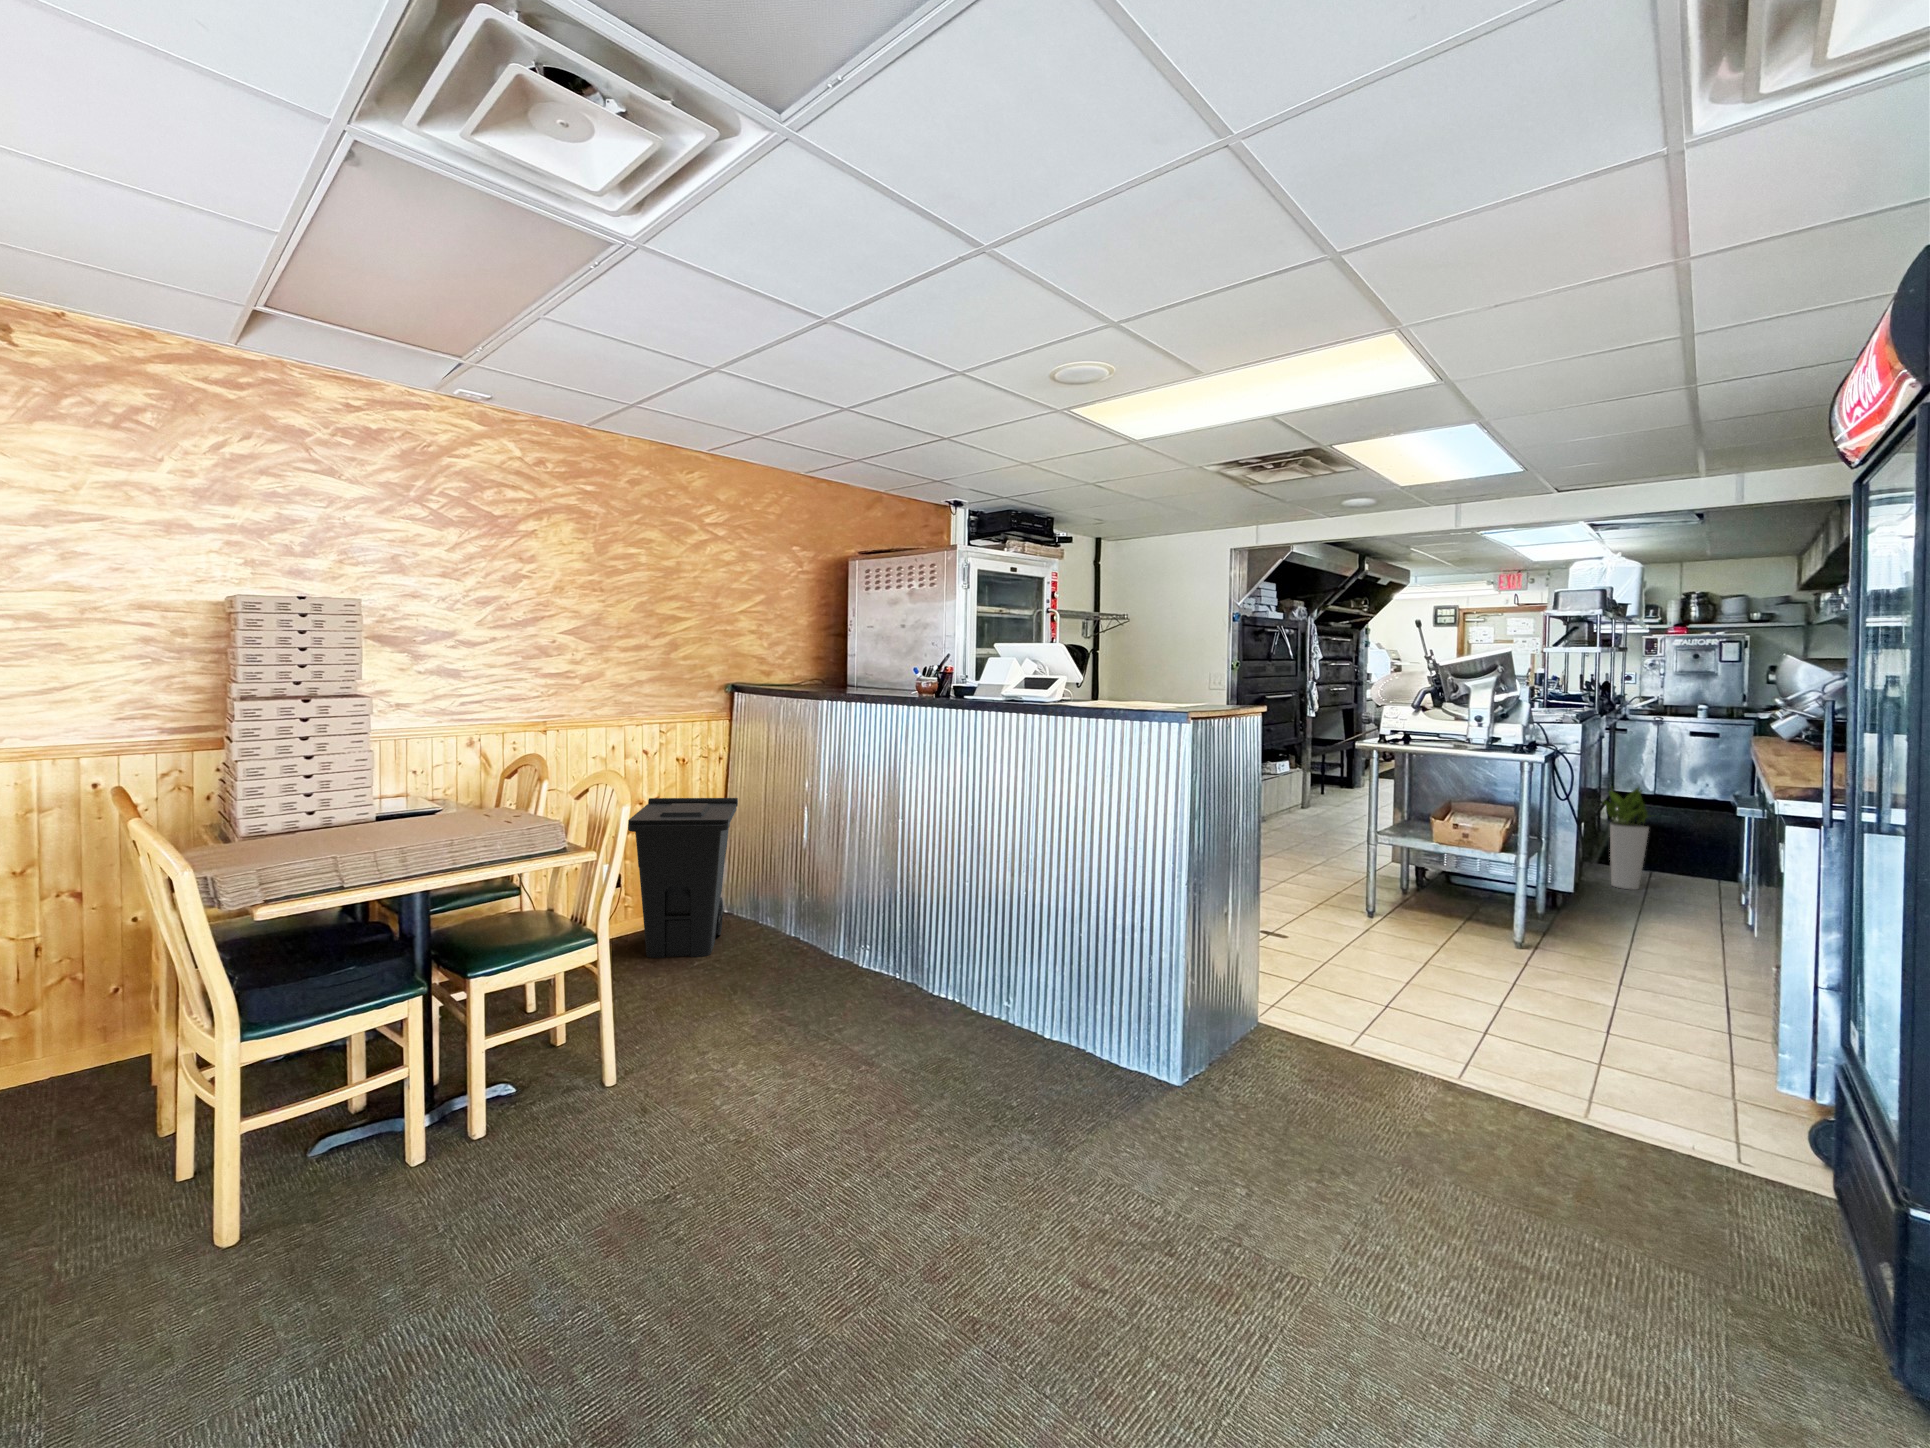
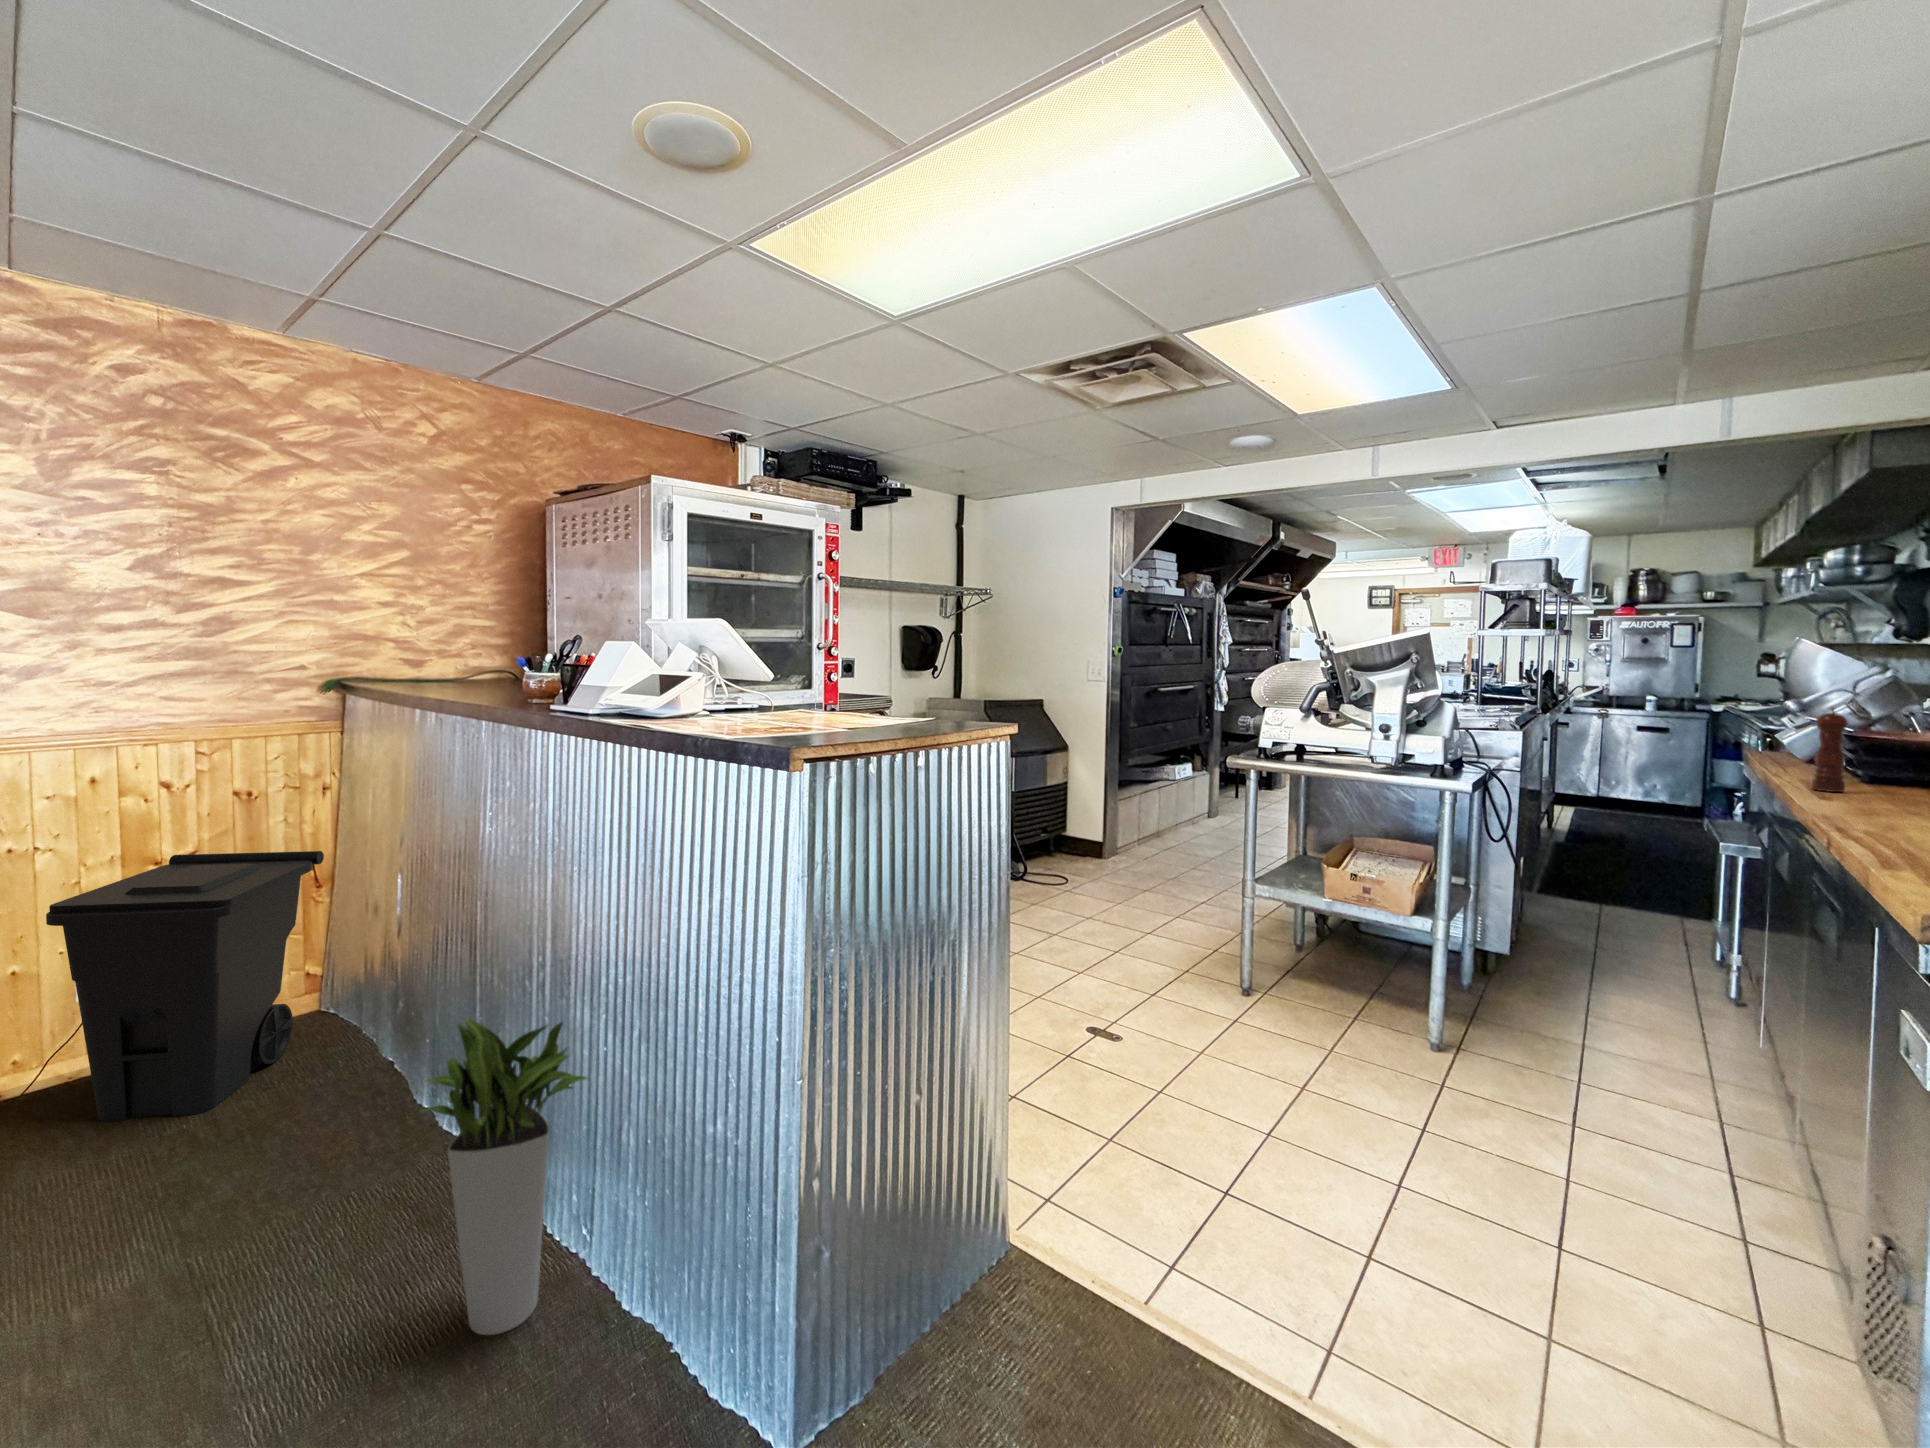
pepper mill: none [1781,700,1804,755] -> present [1812,707,1848,792]
planter: present [1603,788,1649,890] -> present [422,1019,587,1335]

